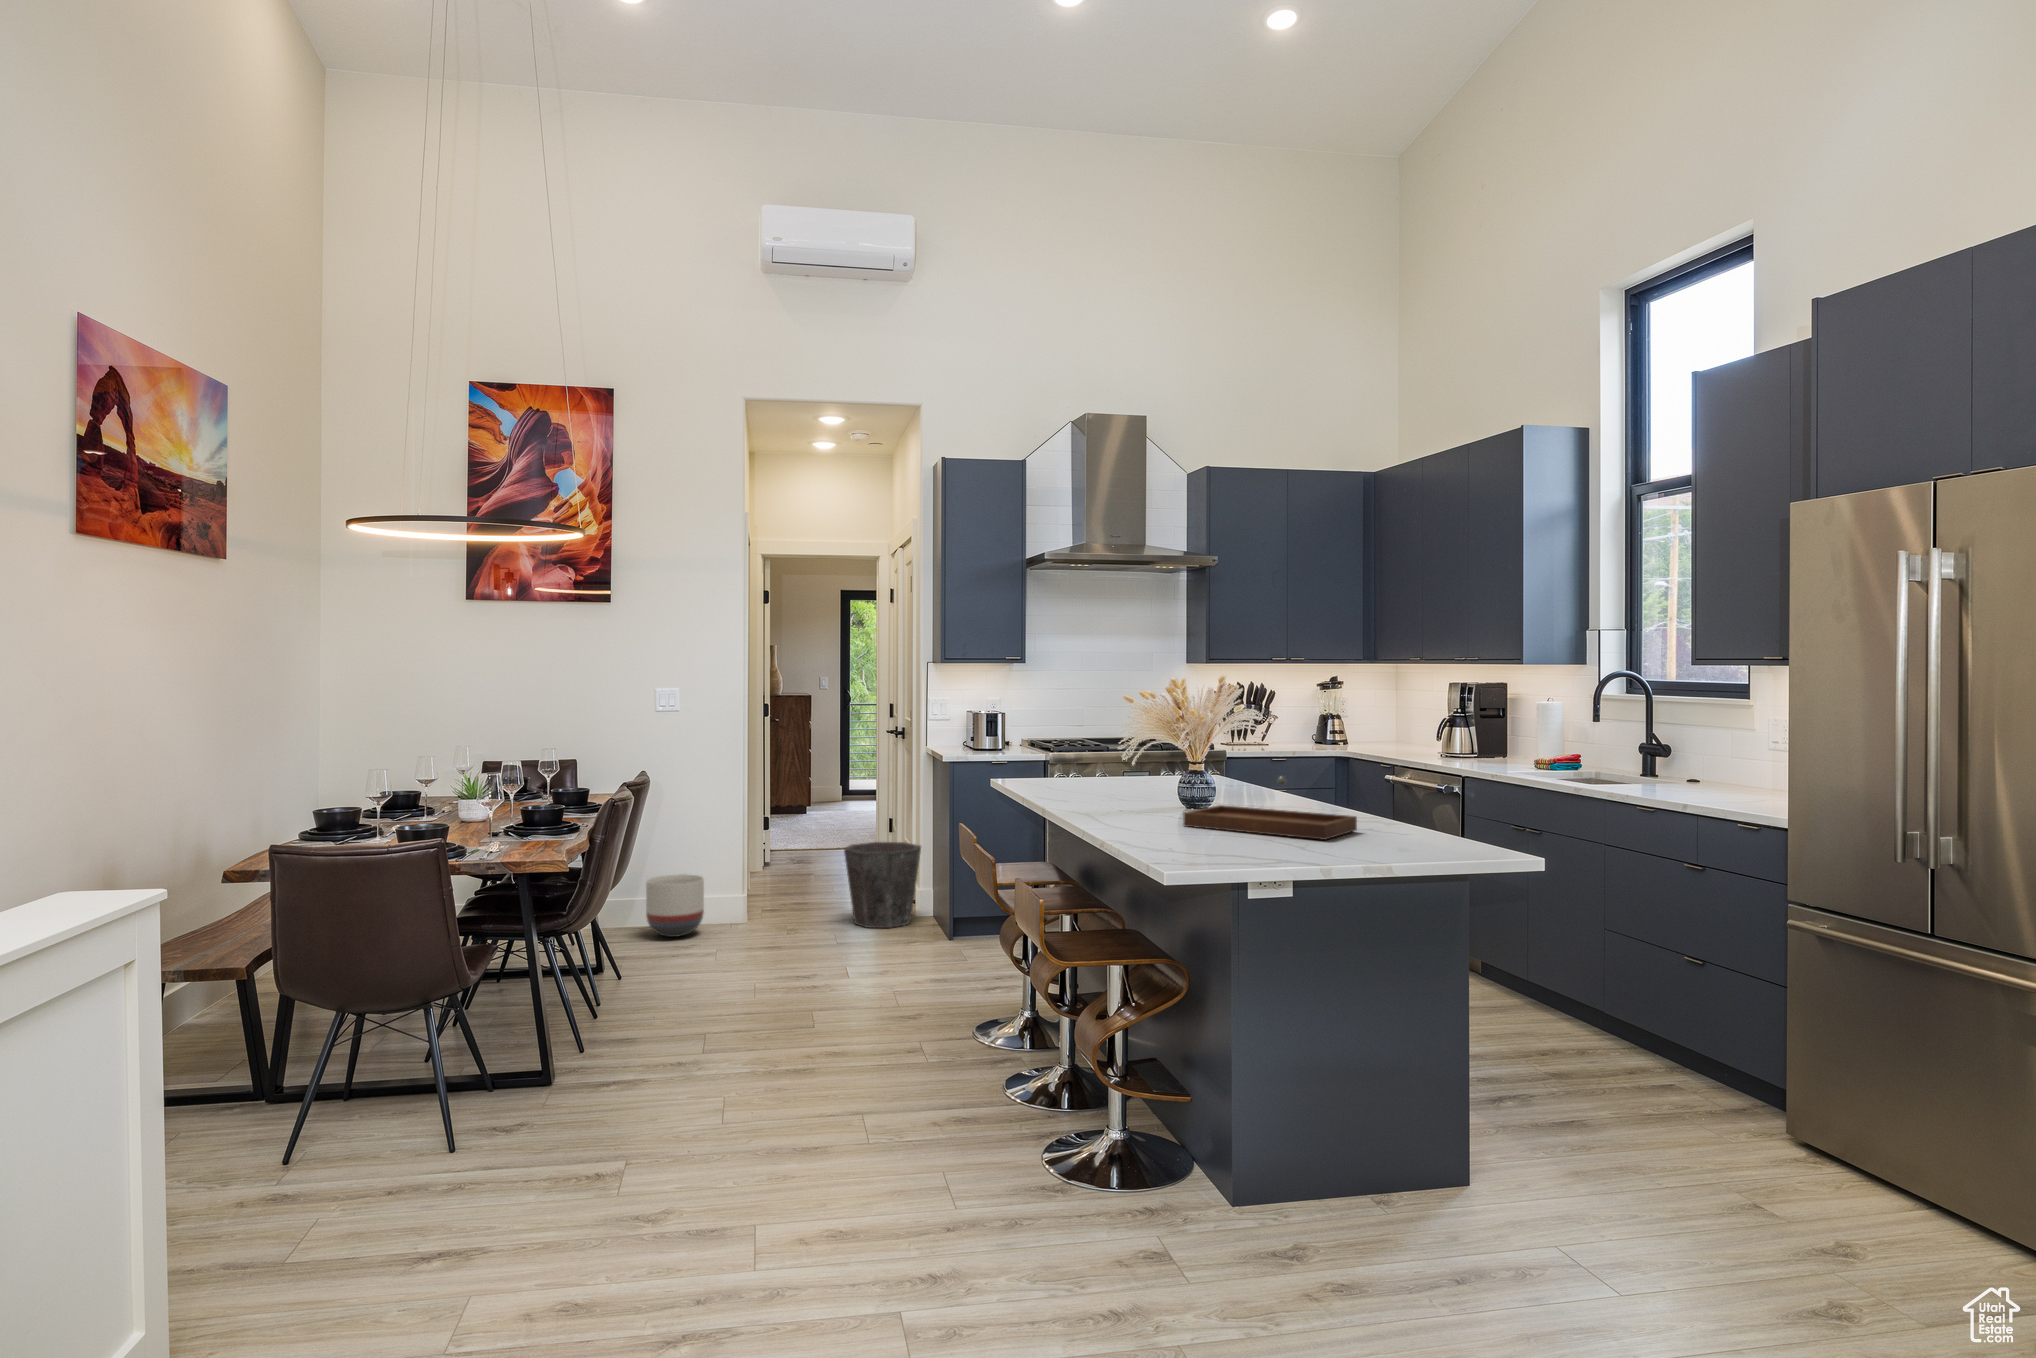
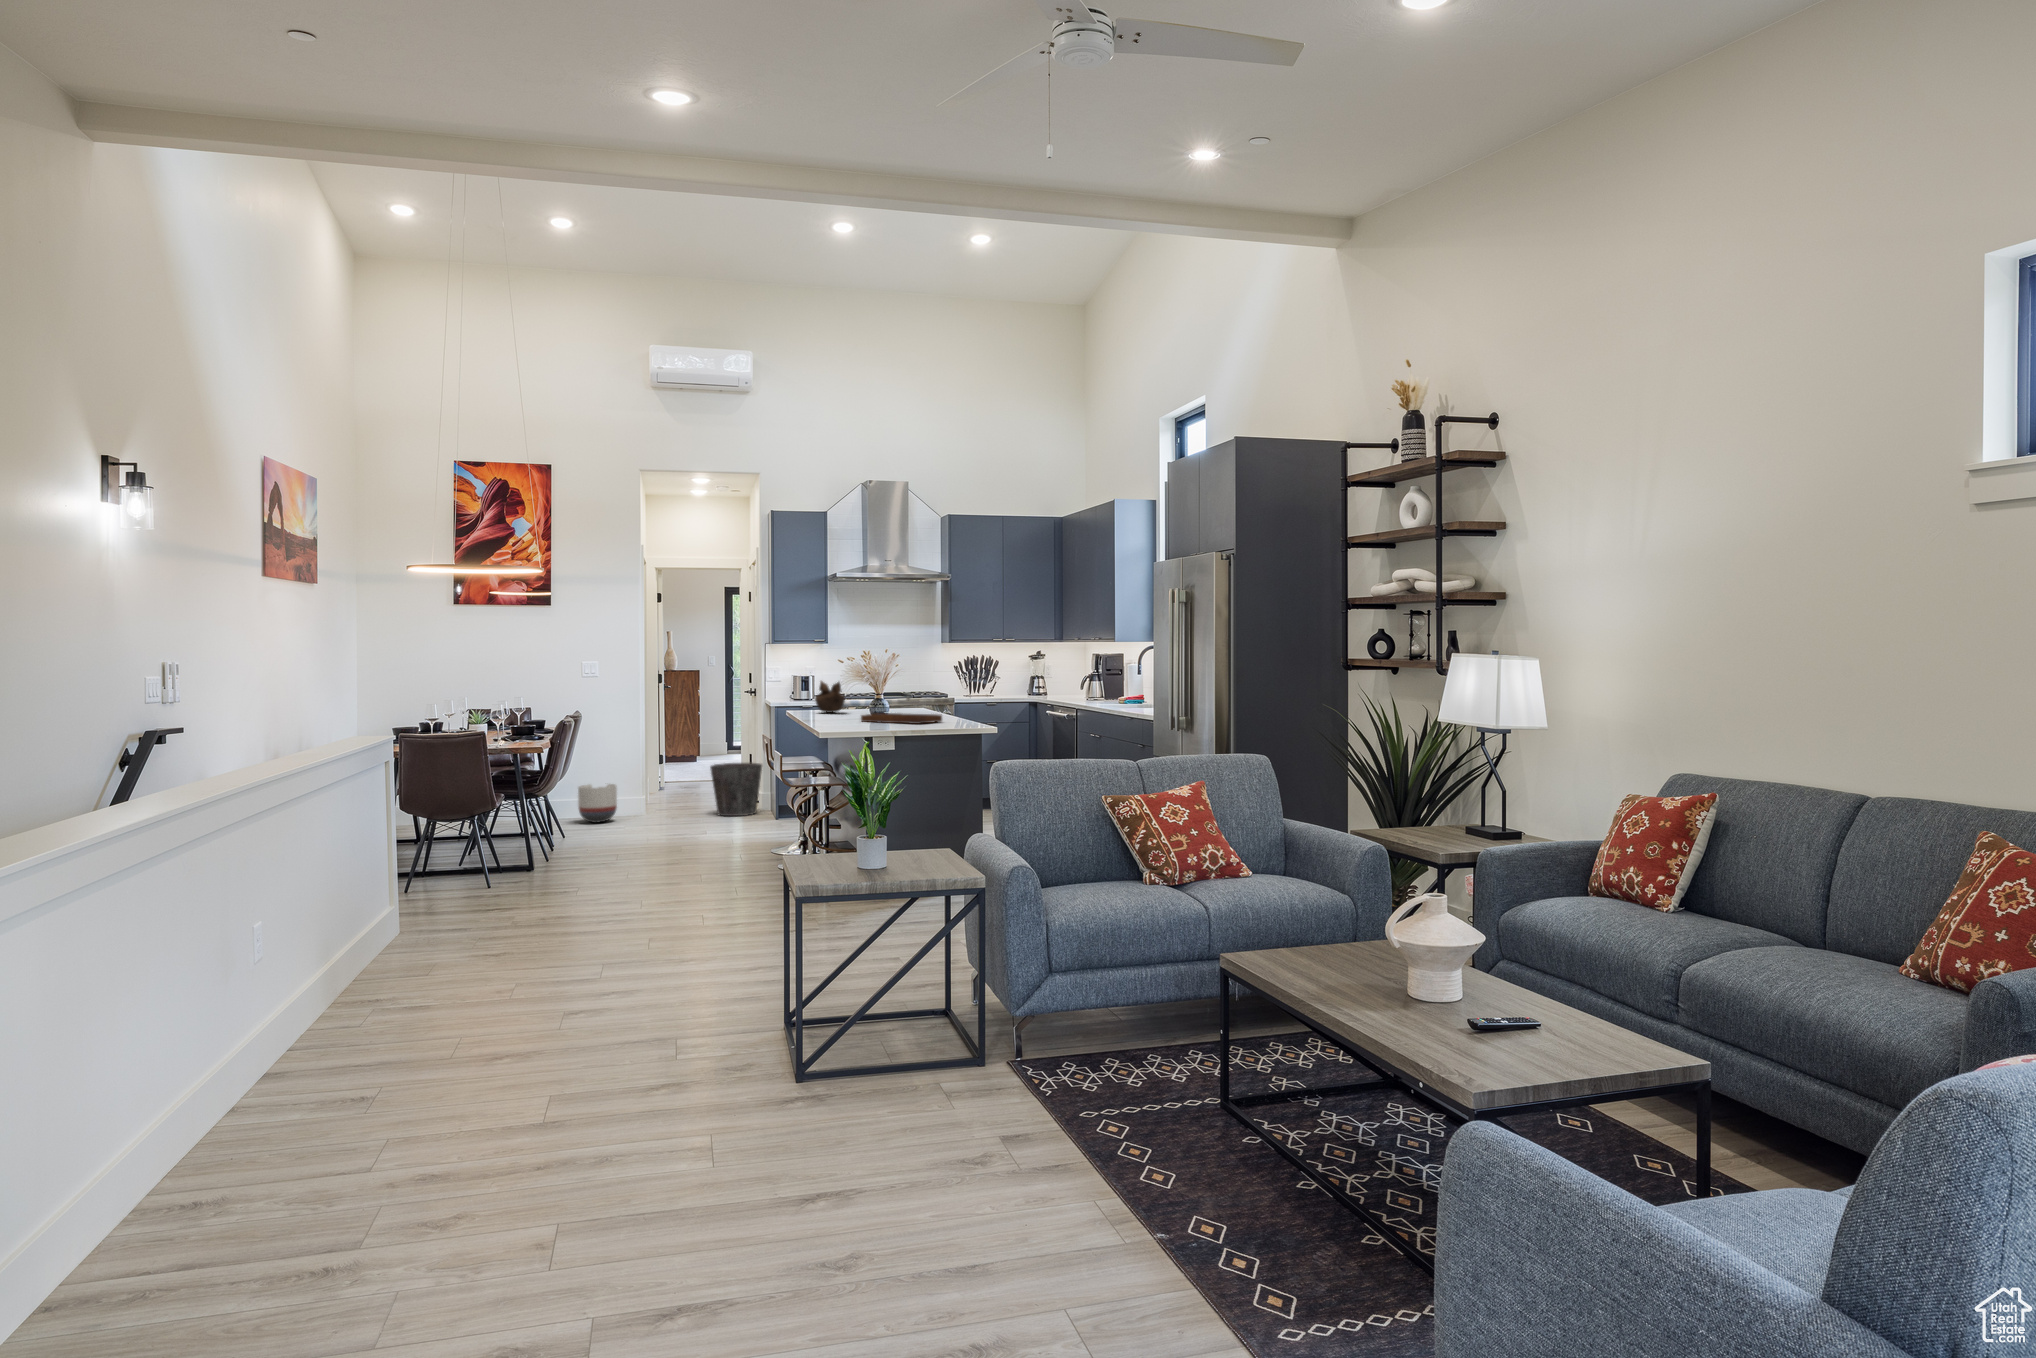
decorative bowl: none [1050,730,1104,790] -> present [815,681,845,713]

